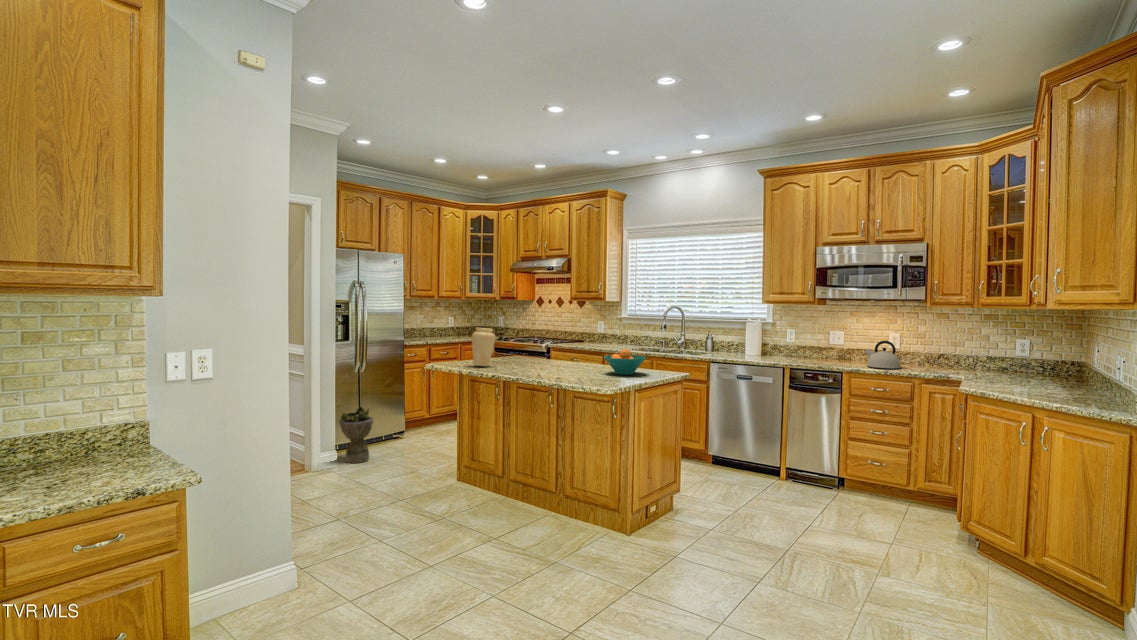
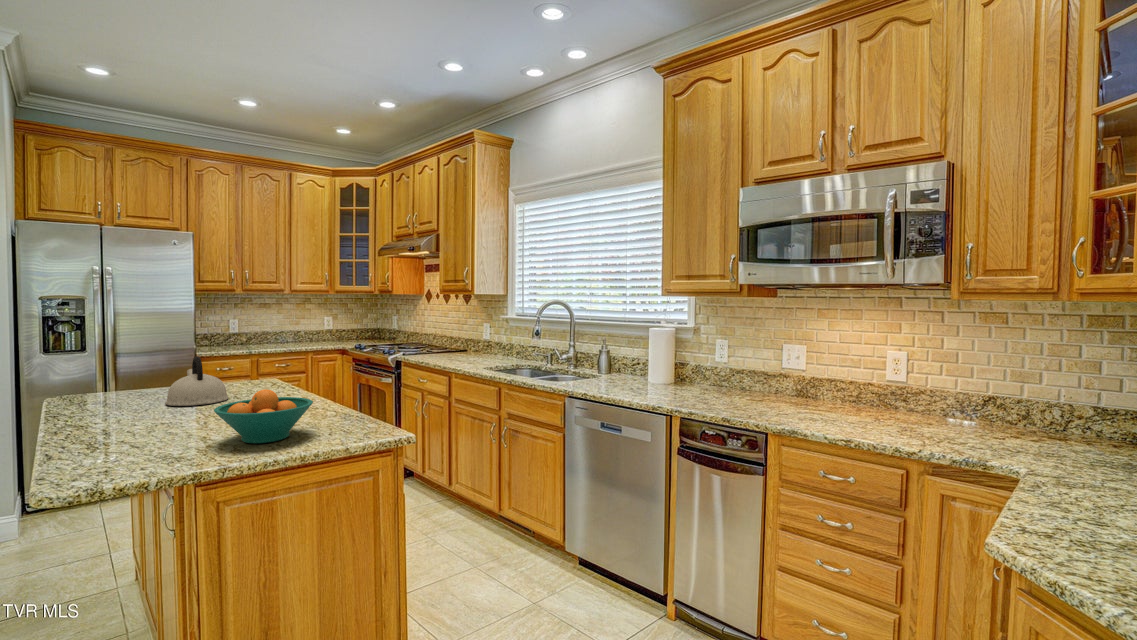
vase: present [472,328,496,366] -> none [76,341,130,409]
kettle: present [864,341,901,369] -> present [165,356,228,406]
planter: present [339,407,373,463] -> none [23,449,88,535]

